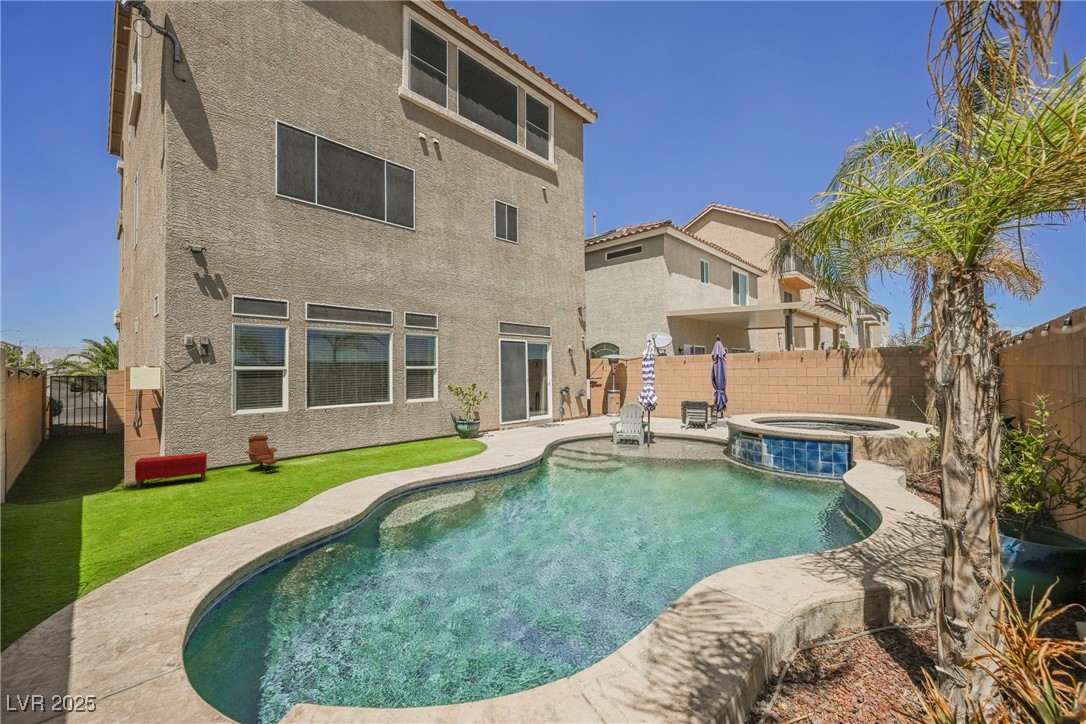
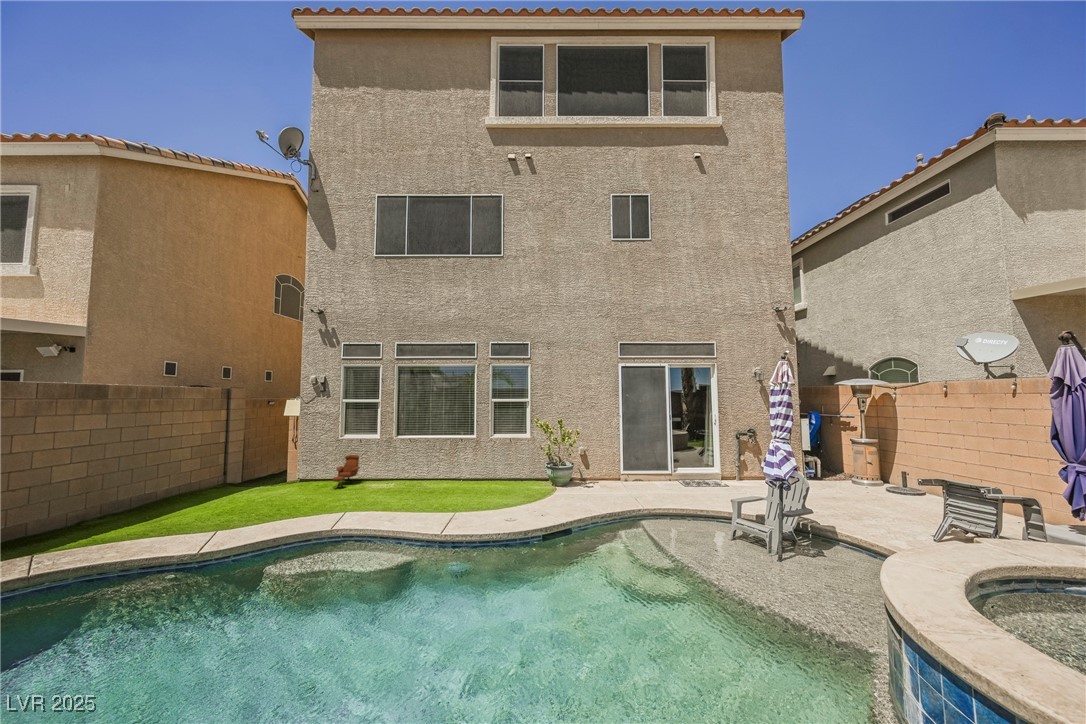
bench: present [135,453,207,489] -> none [271,462,317,486]

